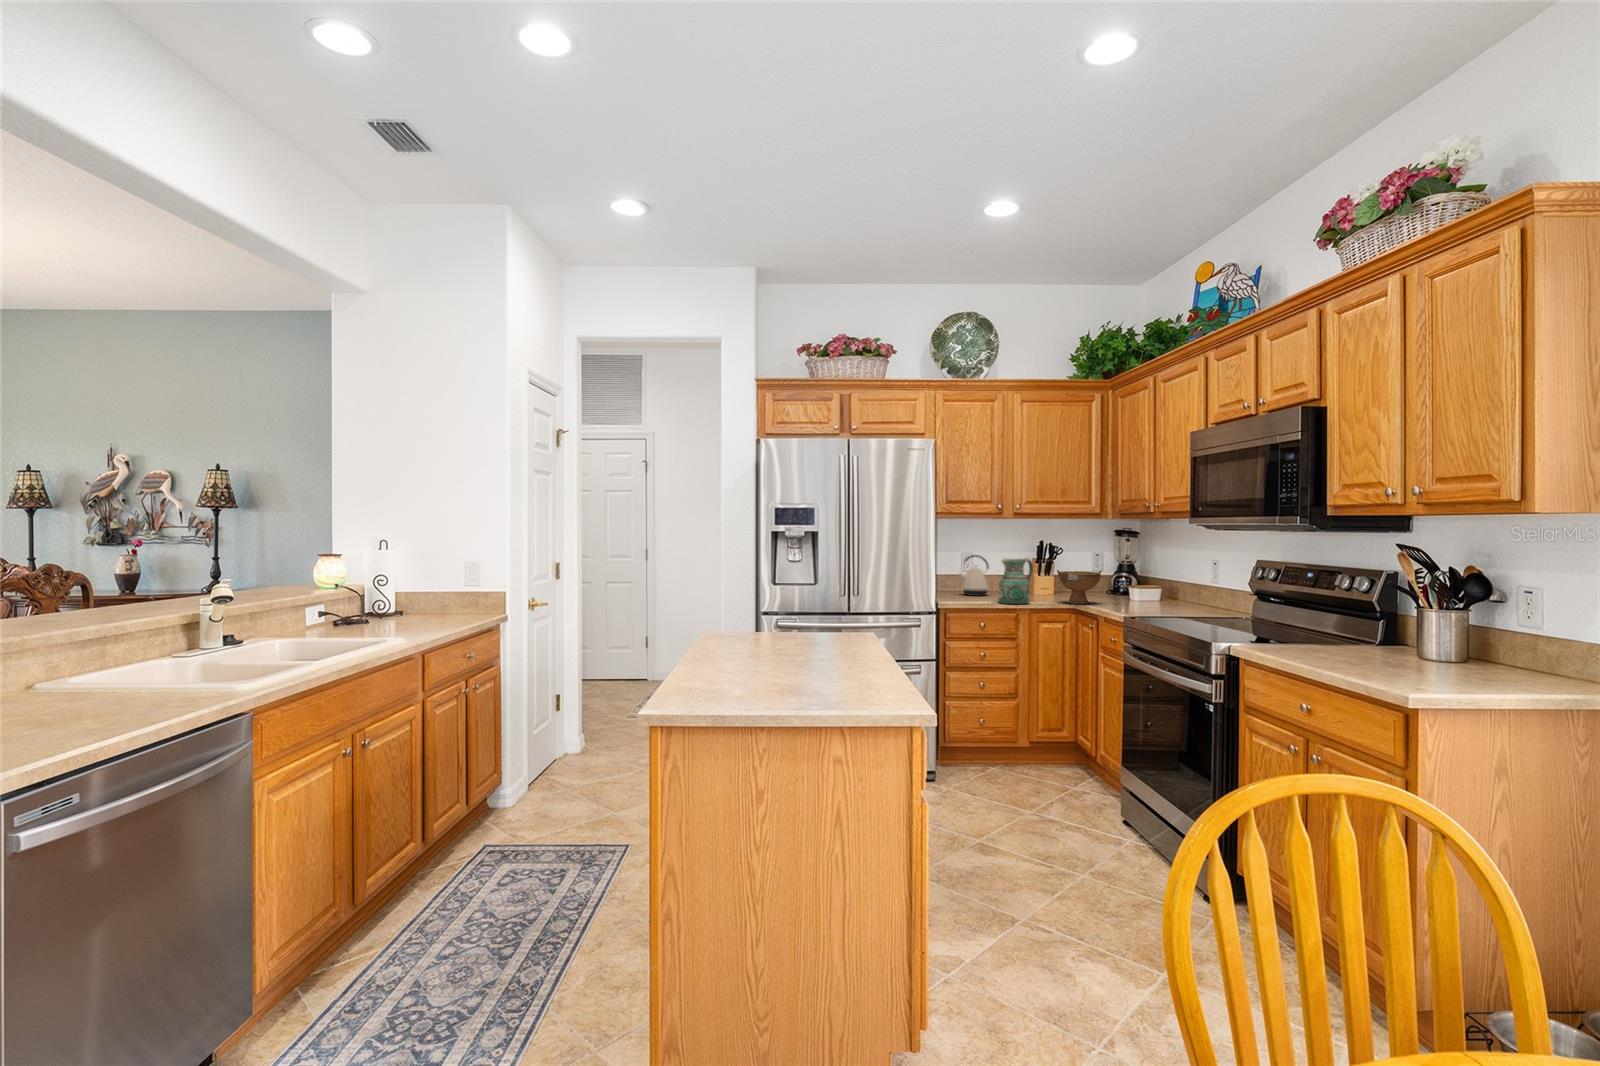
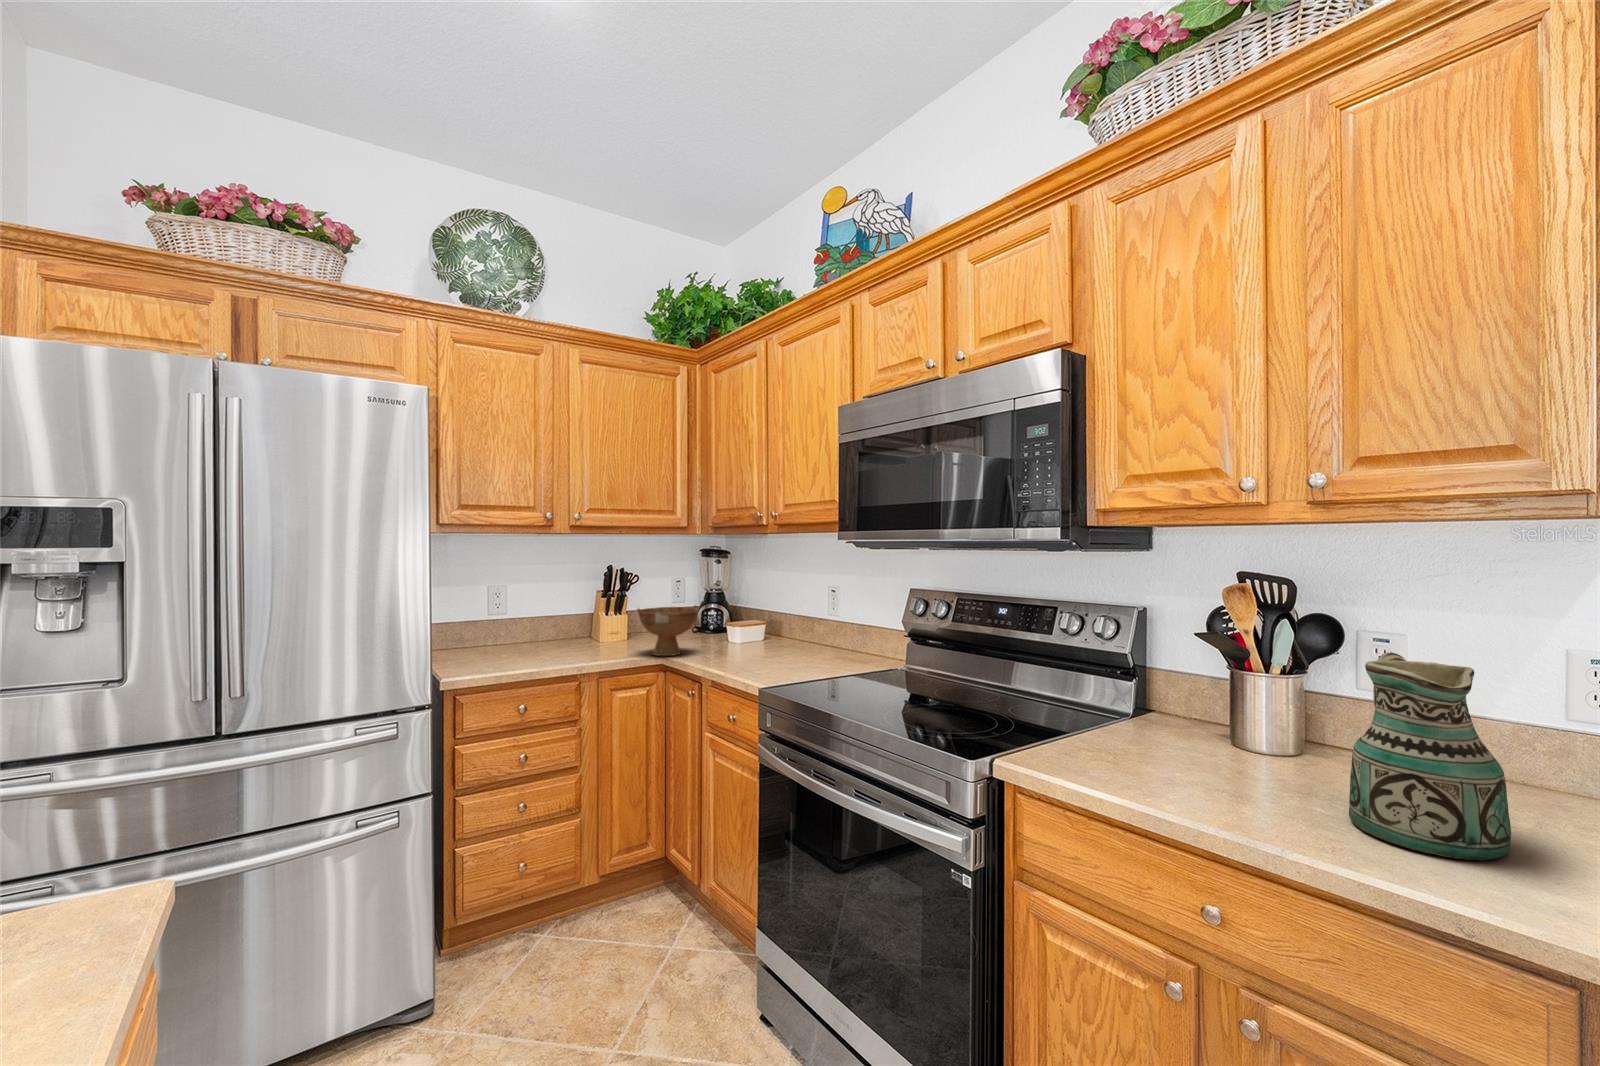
kettle: present [959,555,990,596] -> none [482,588,535,651]
ceramic pitcher: present [998,558,1033,604] -> present [1349,652,1511,860]

